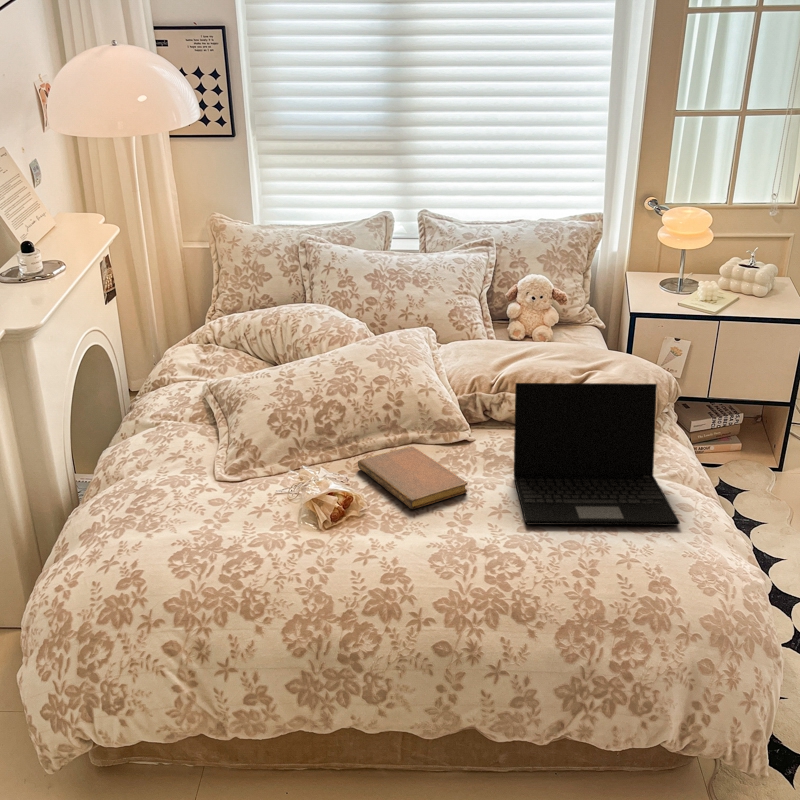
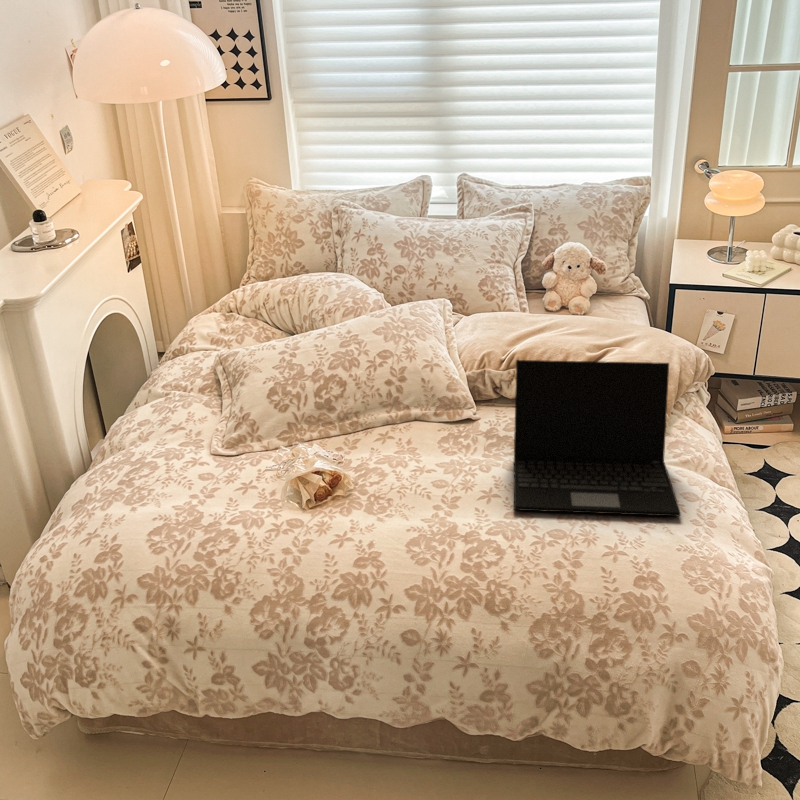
notebook: present [358,447,468,509] -> none [354,424,462,490]

